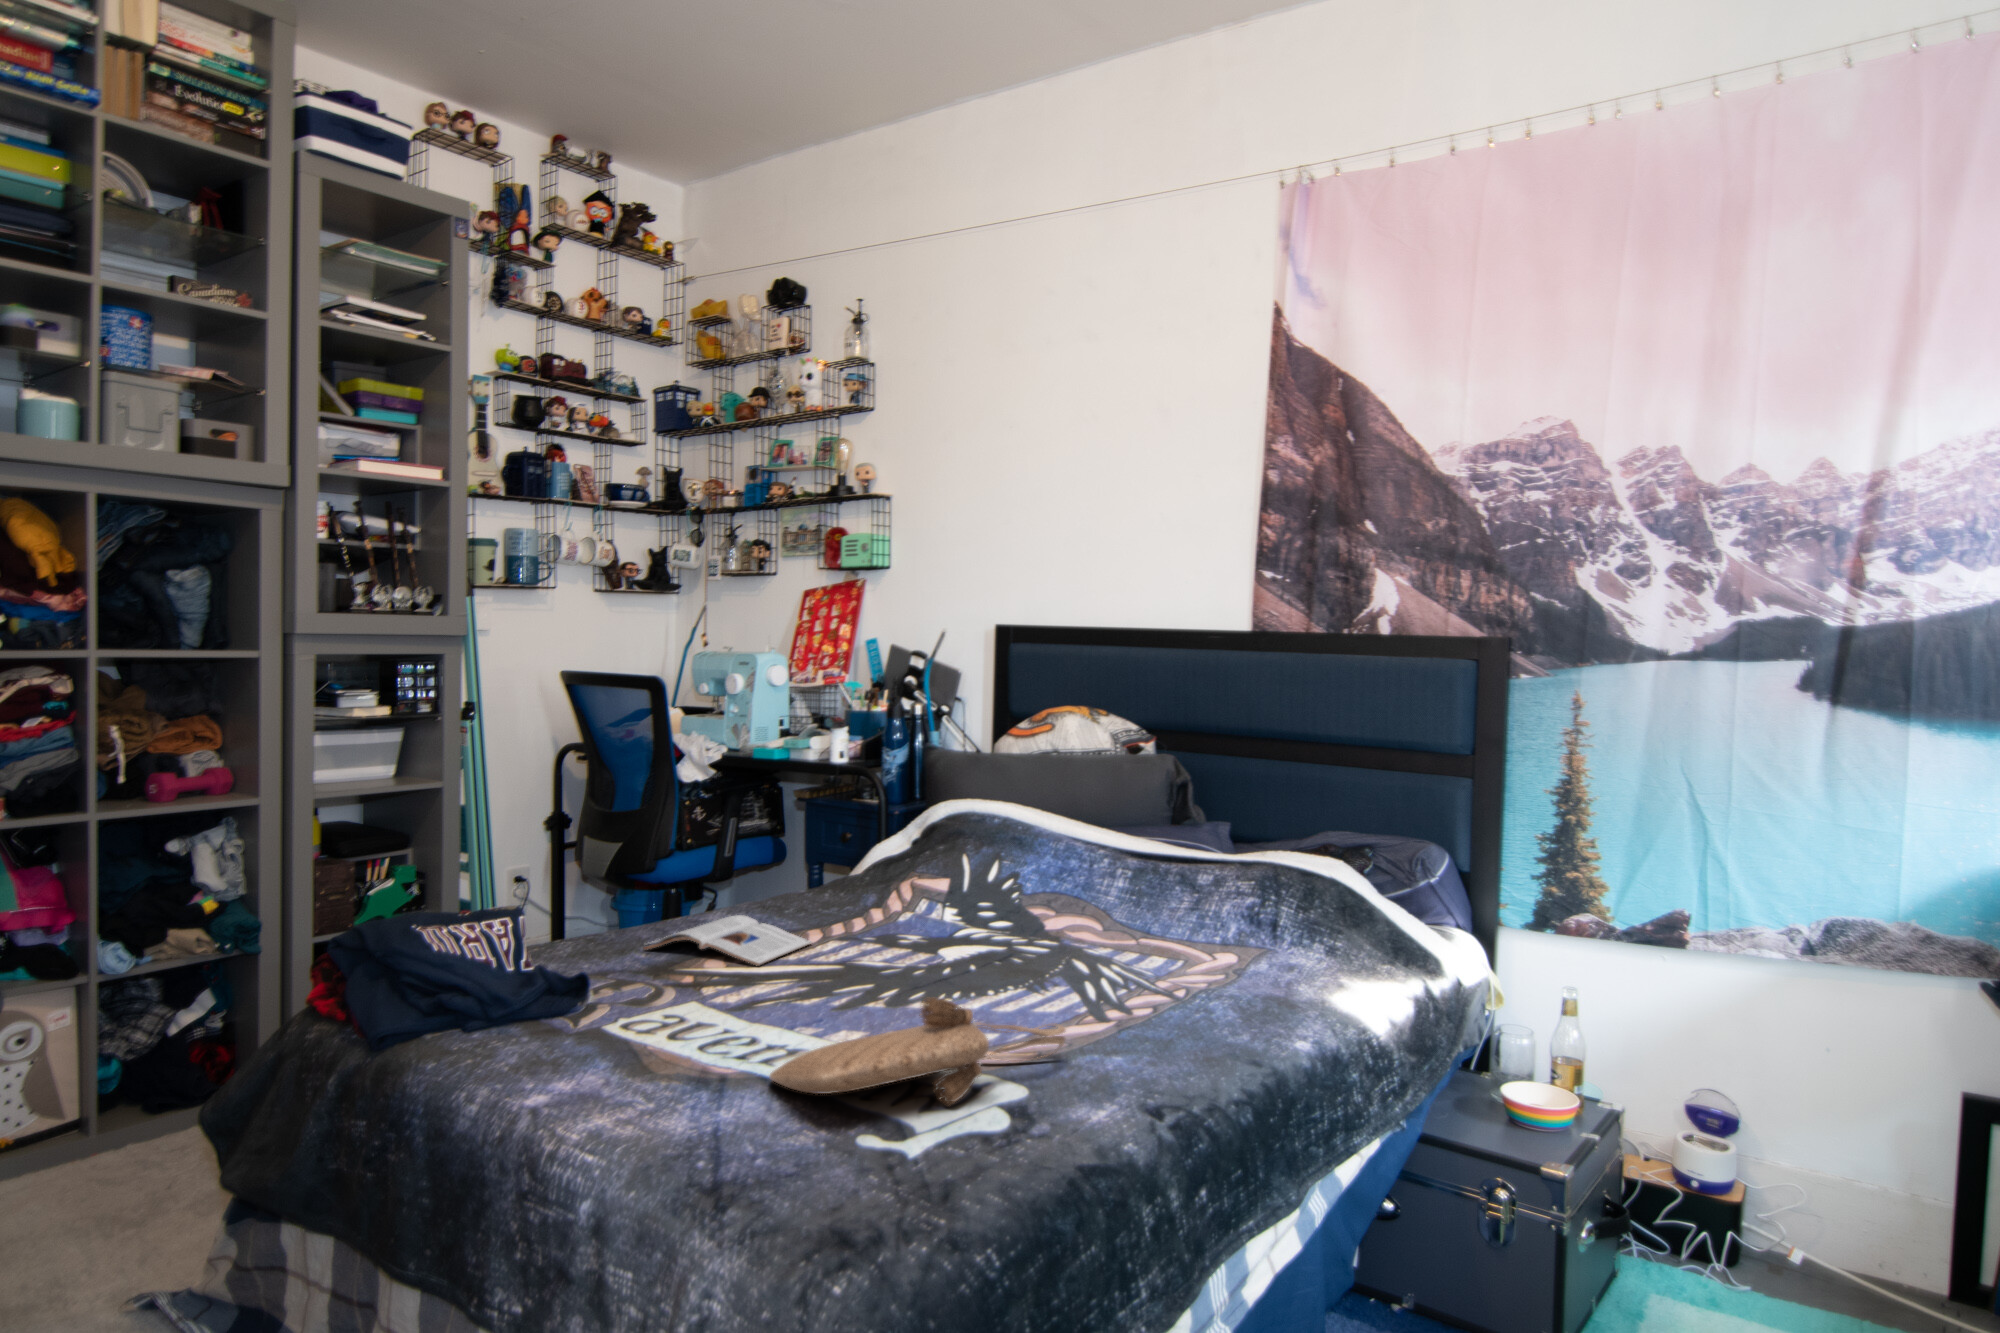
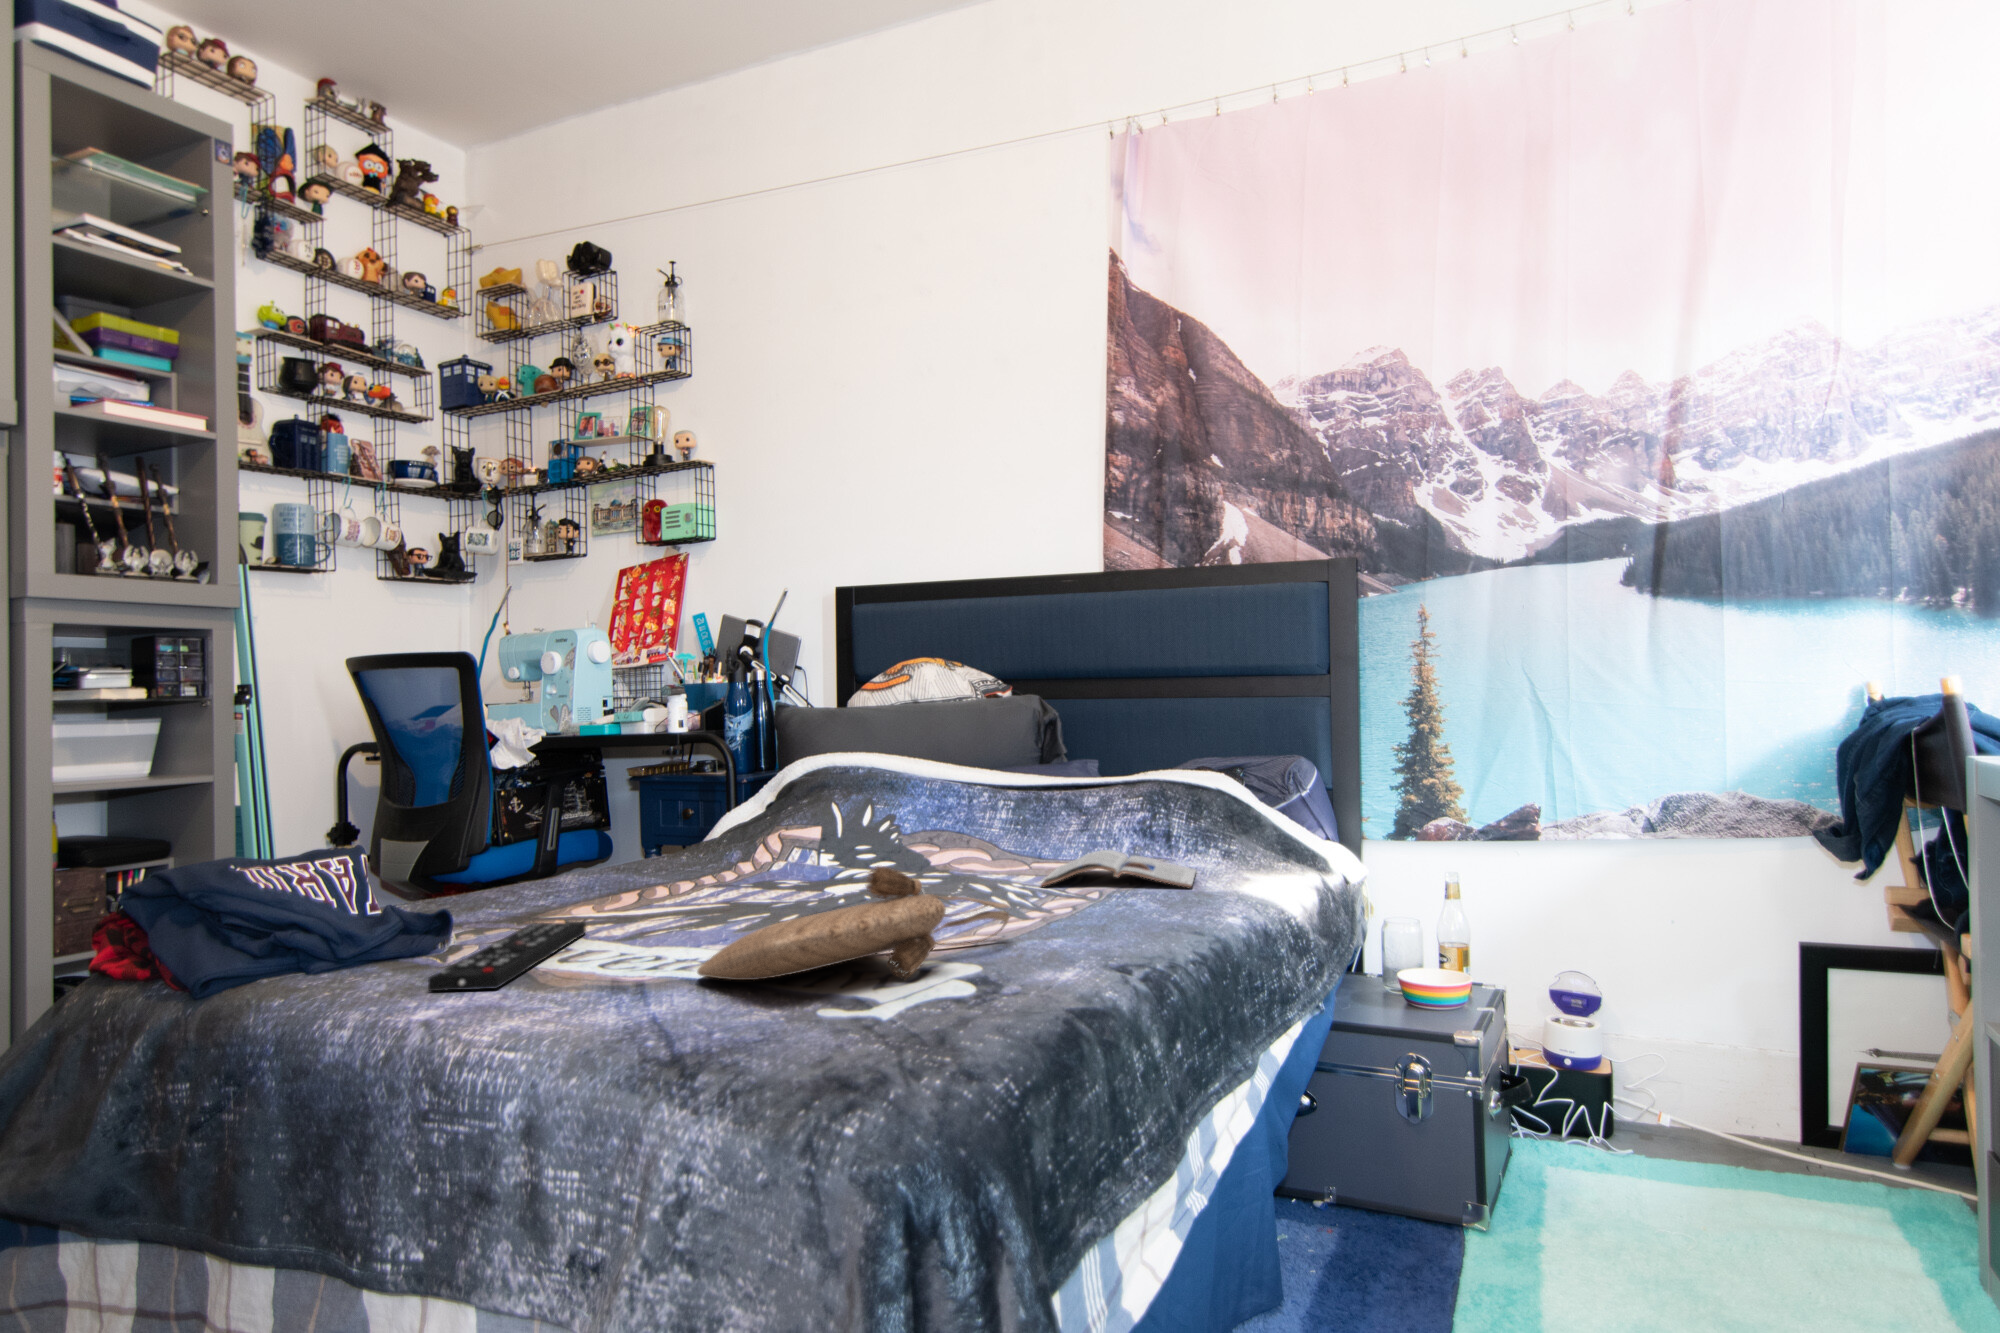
magazine: present [645,915,812,966] -> present [1041,850,1196,887]
remote control: none [548,990,700,1073] -> present [428,922,586,991]

